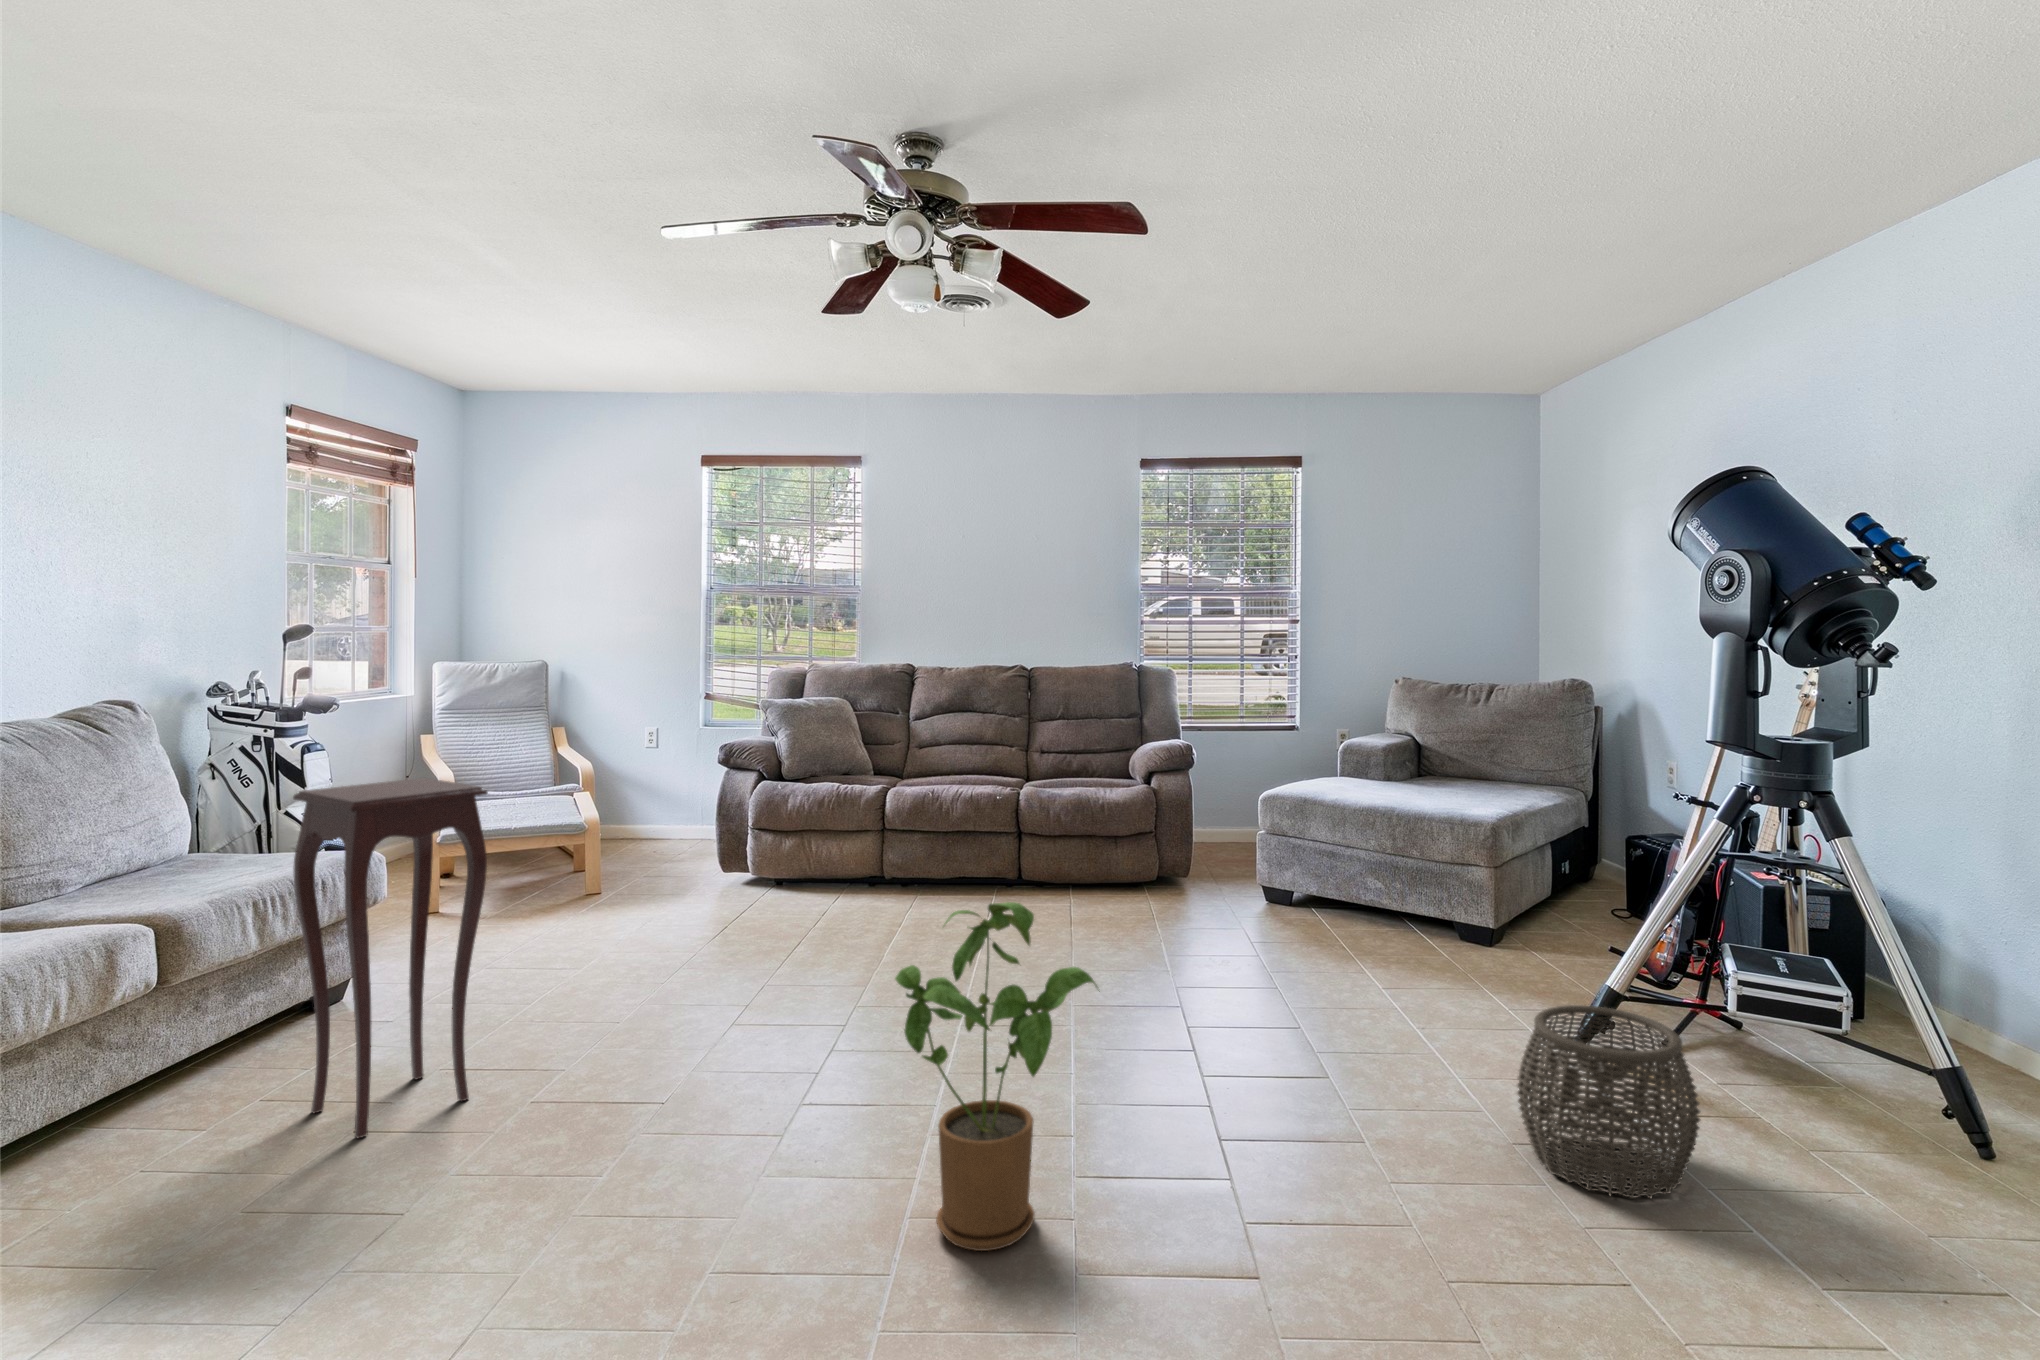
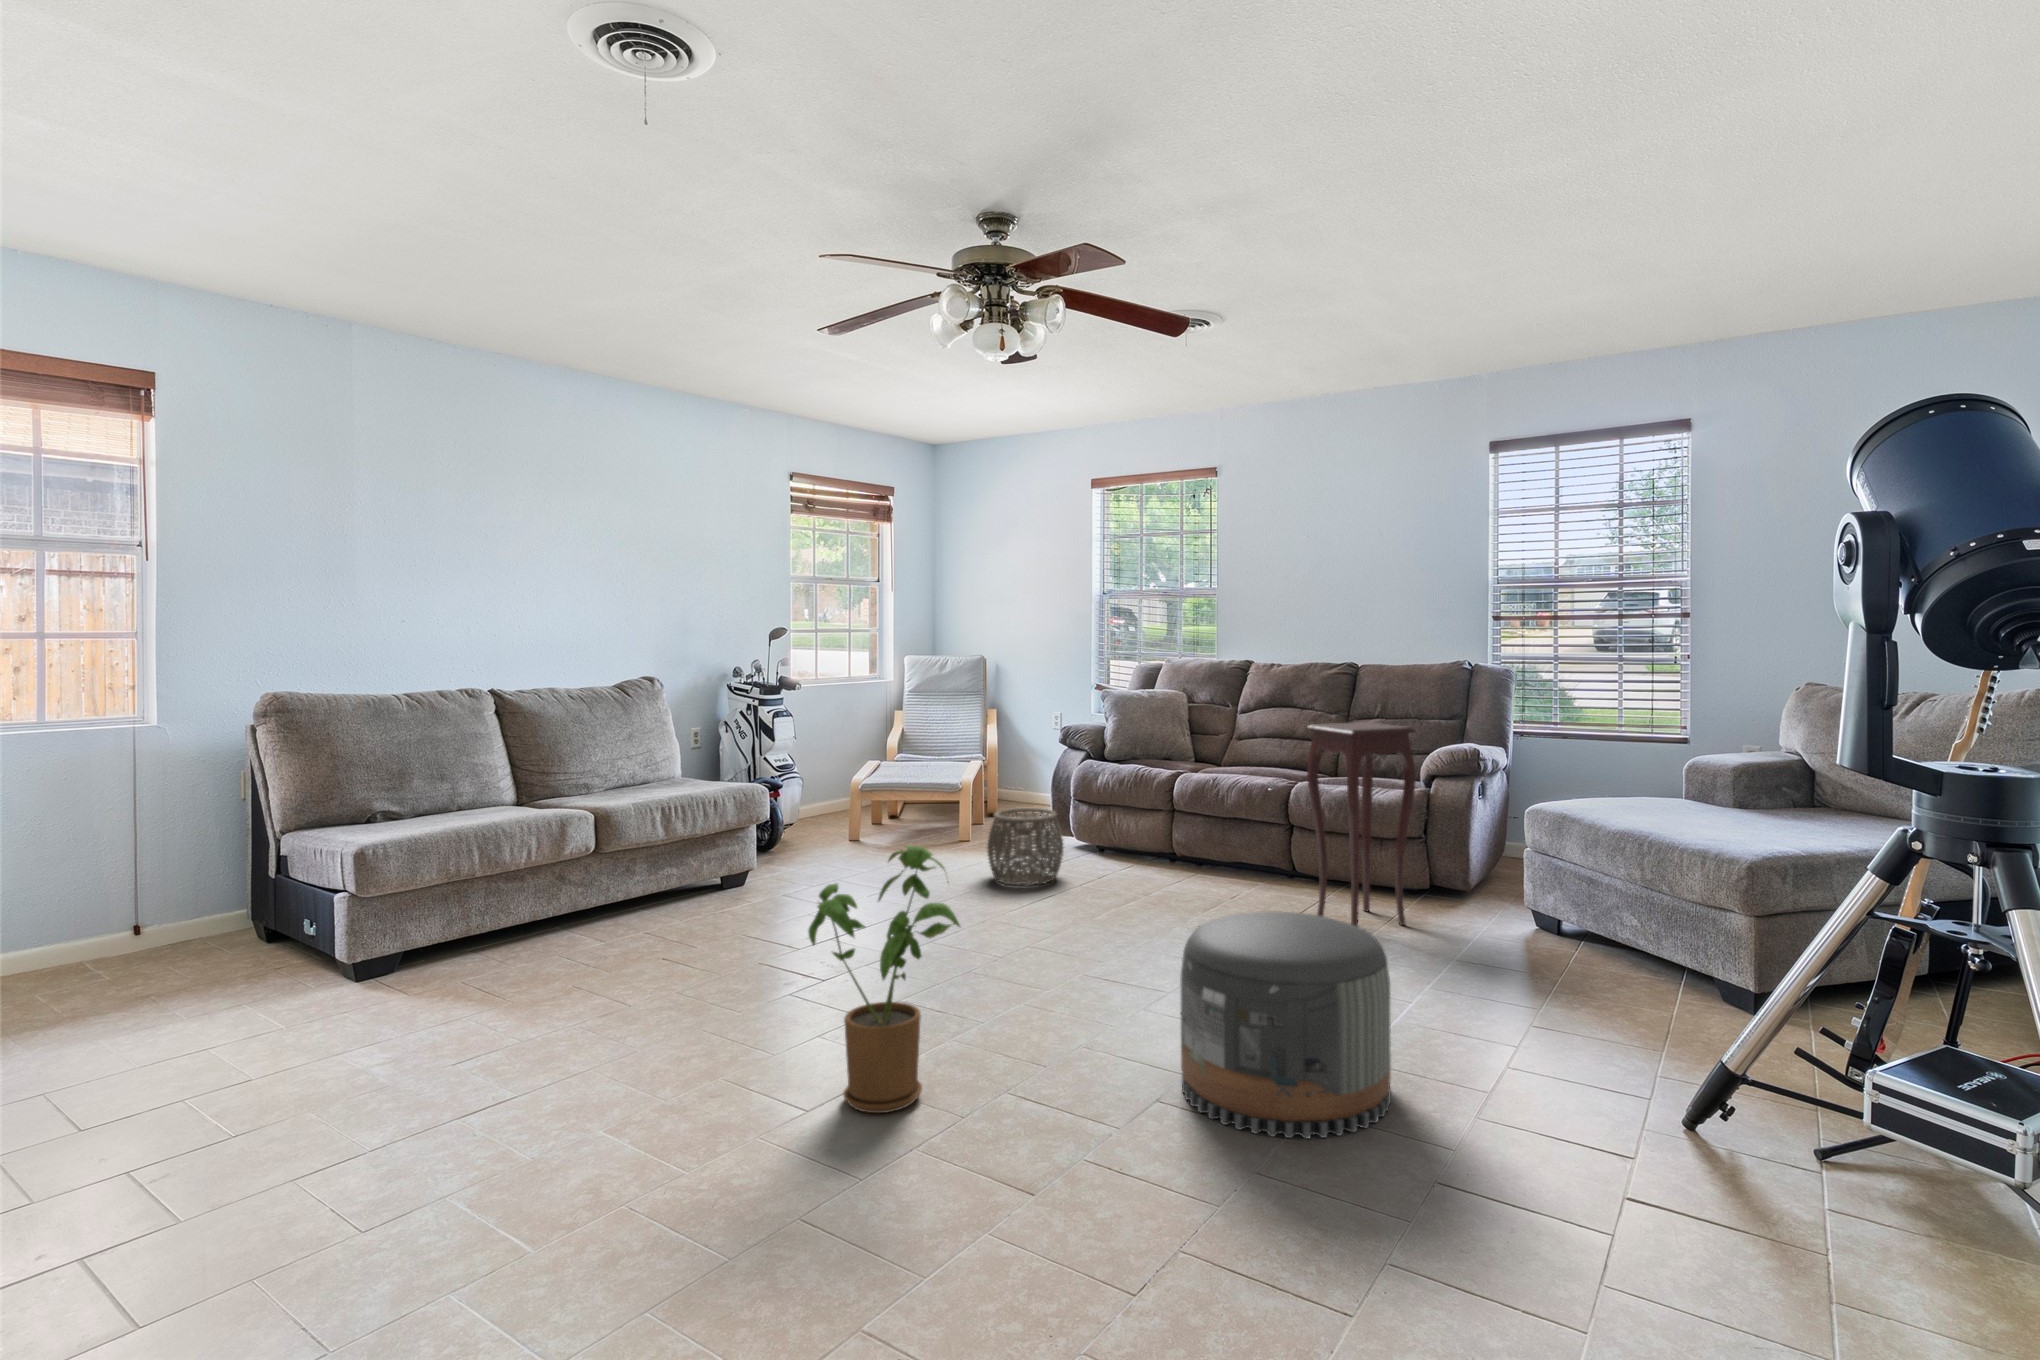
side table: present [293,778,488,1138] -> present [1307,722,1416,927]
pouf: none [1220,917,1429,1143] -> present [1180,912,1391,1139]
woven basket: present [1517,1005,1700,1199] -> present [987,808,1064,885]

